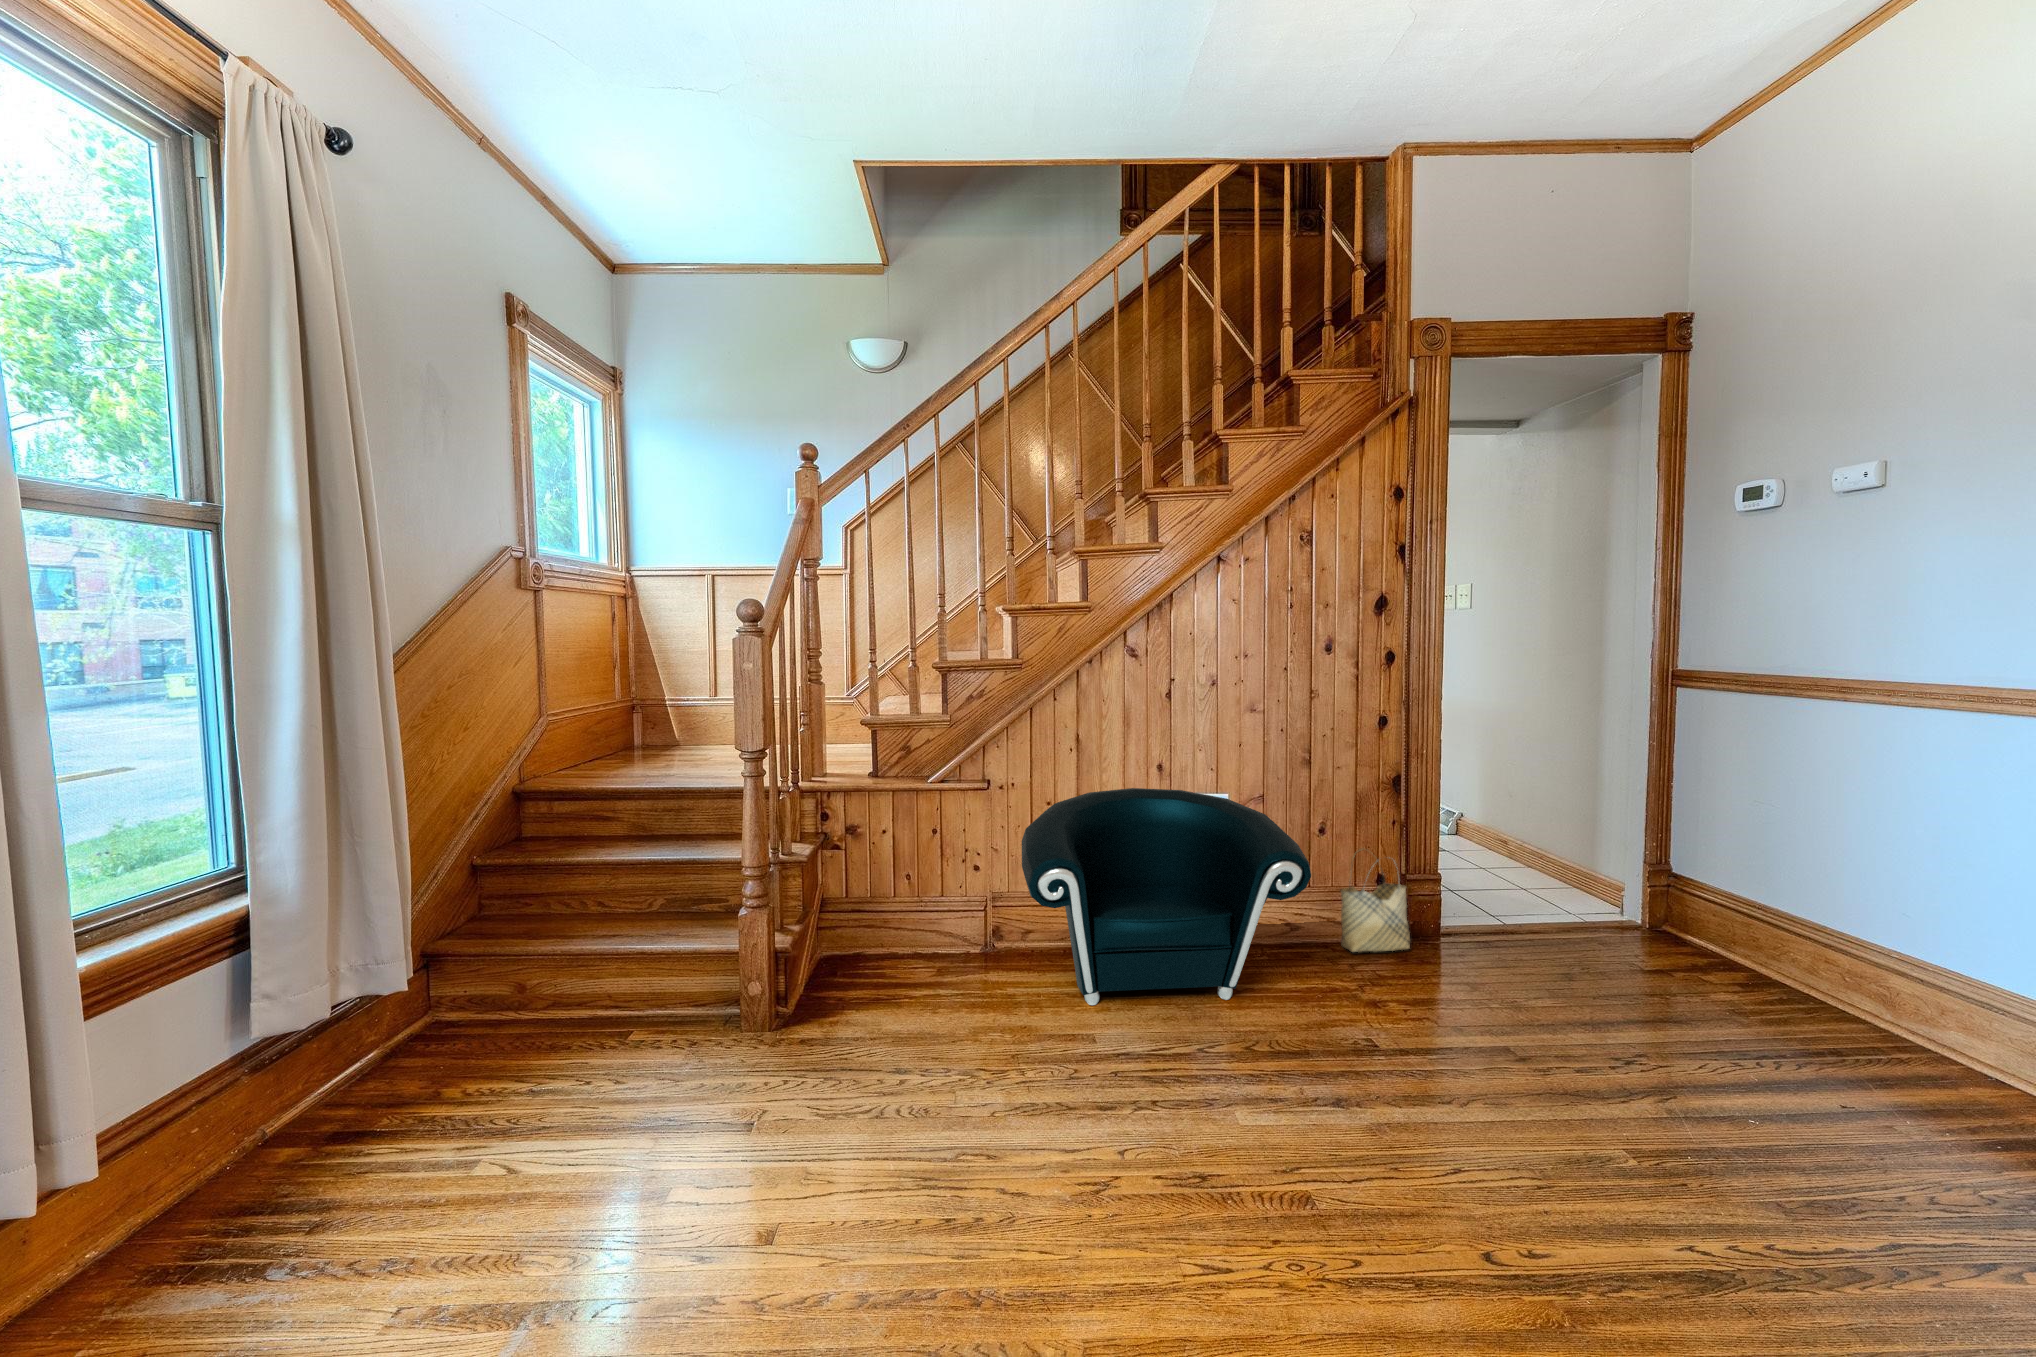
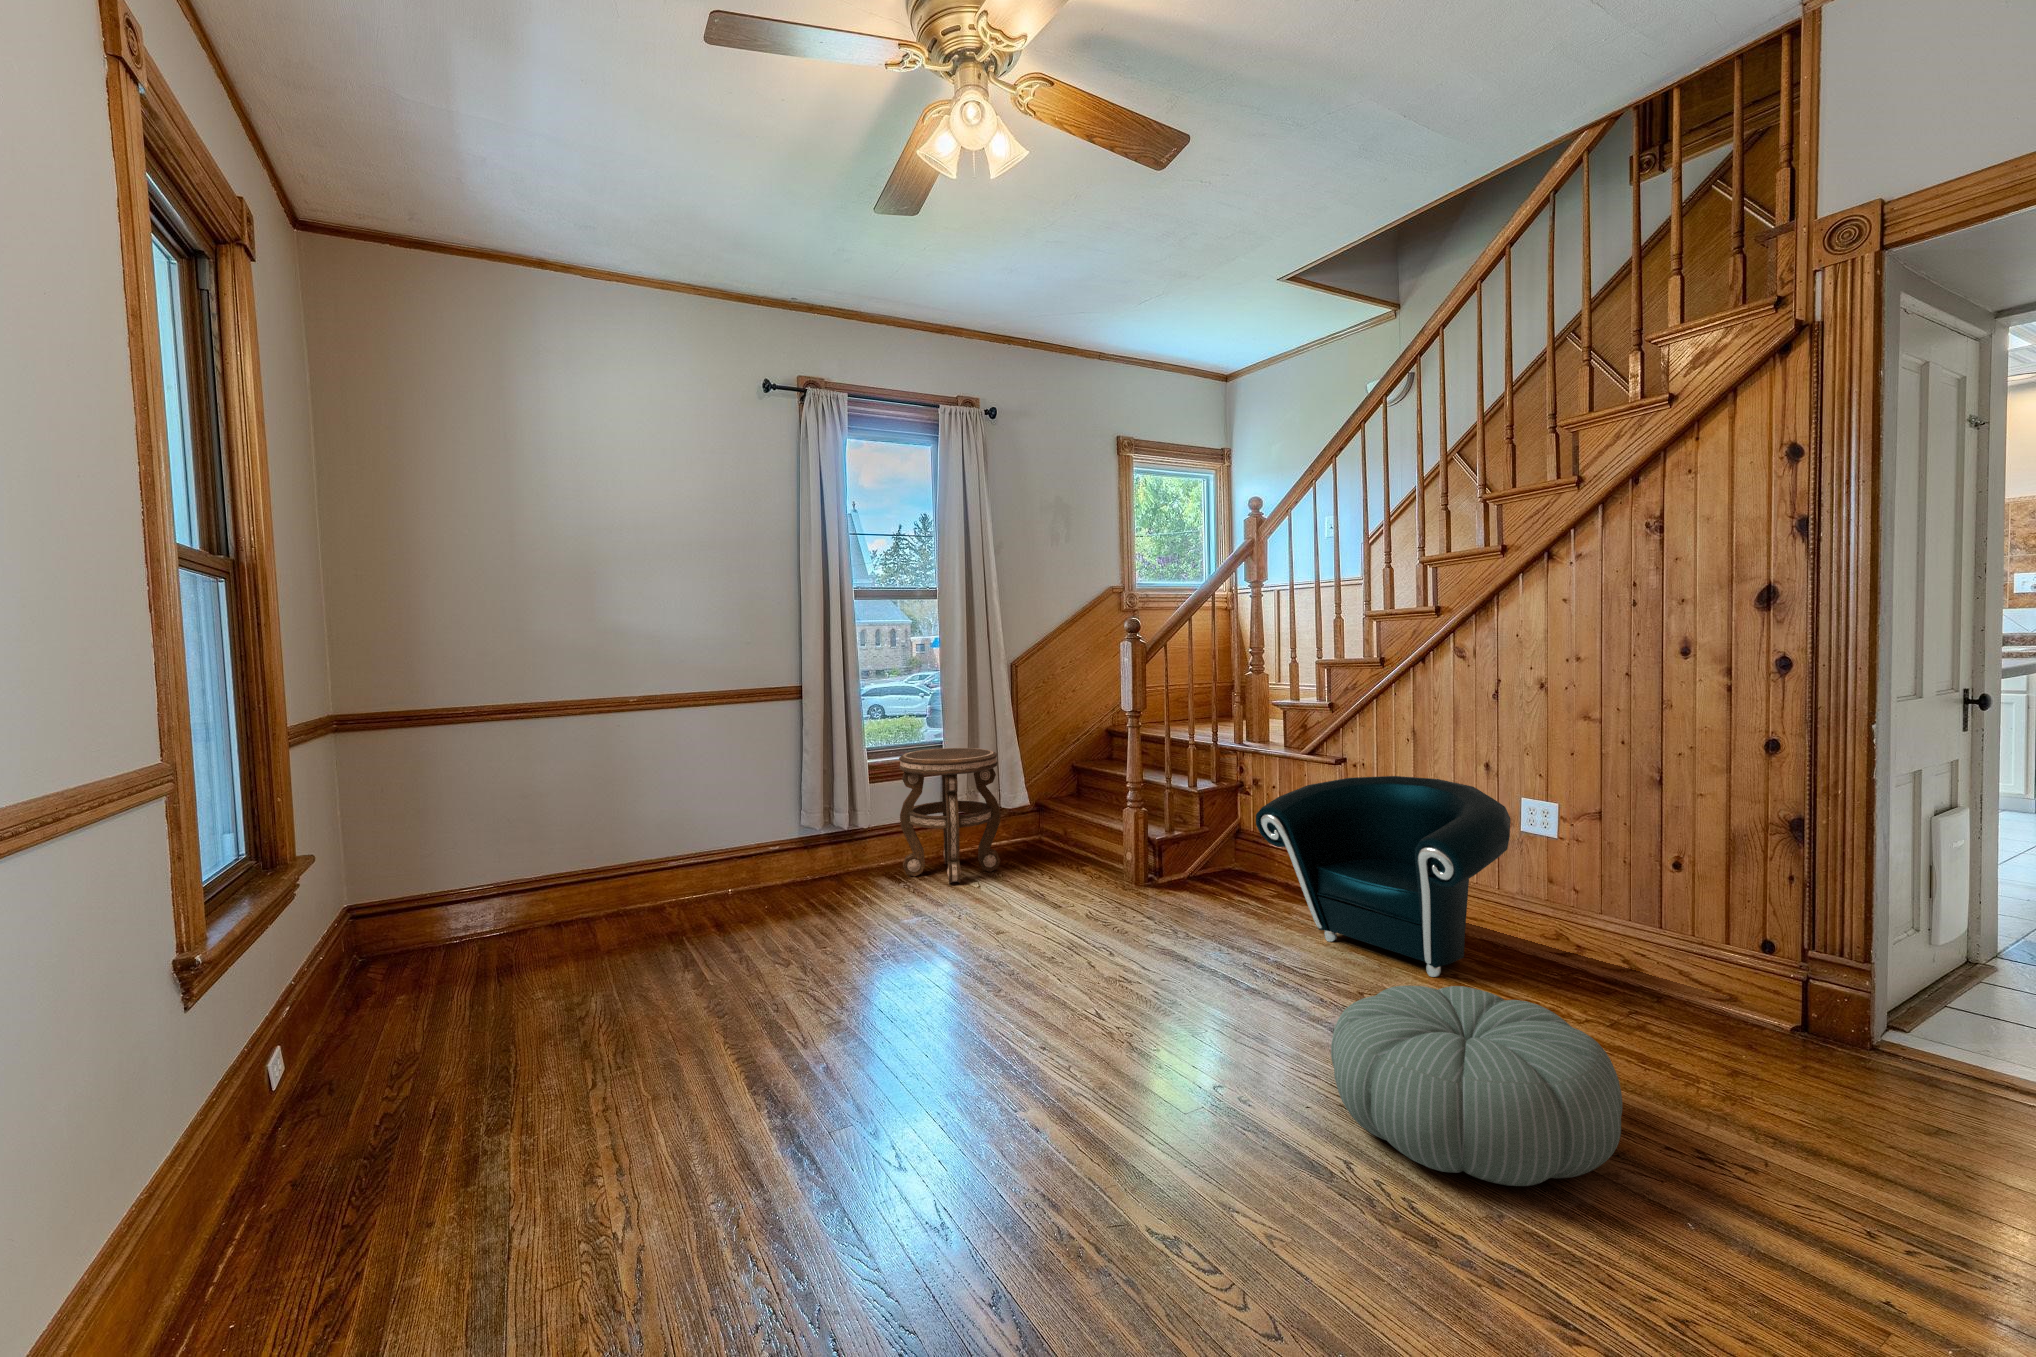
woven basket: present [1340,849,1410,952] -> none [1653,898,1765,1032]
side table: none [152,877,462,1261] -> present [899,748,1001,883]
pouf: none [1443,985,1769,1201] -> present [1331,986,1622,1186]

